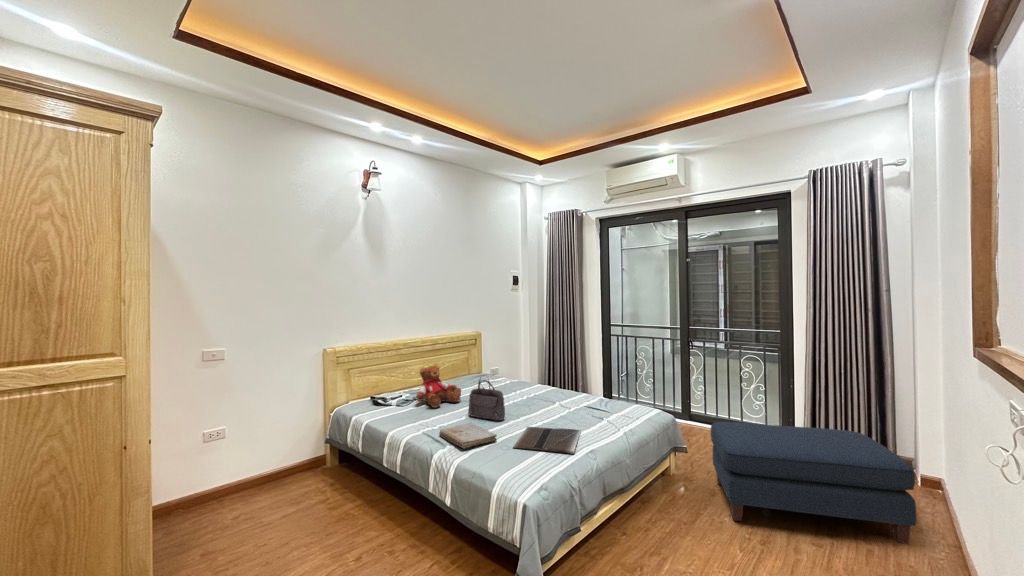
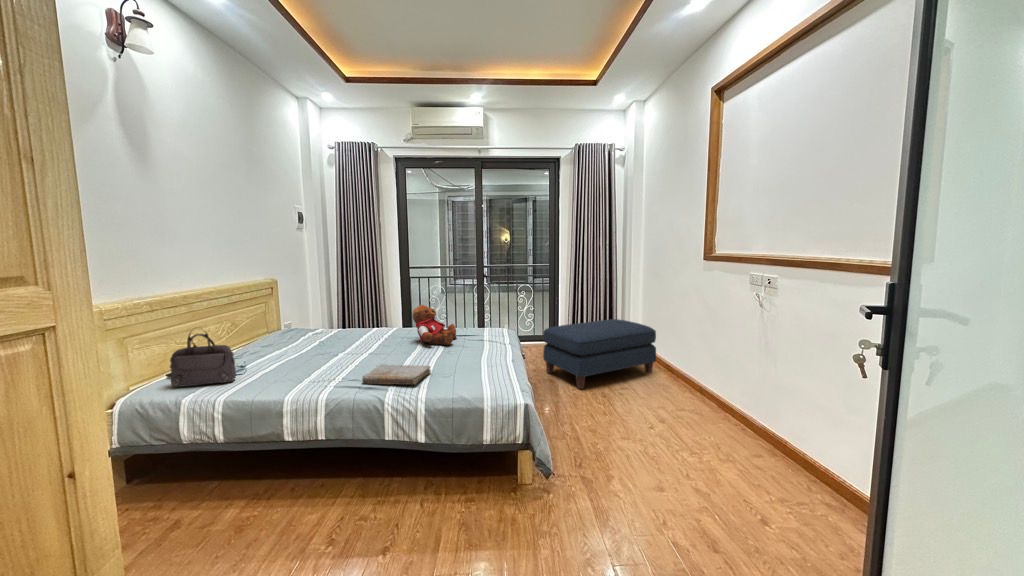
teddy bear: present [416,366,461,408] -> present [413,305,456,345]
handbag: present [468,379,505,421] -> present [170,332,236,387]
laptop: present [513,427,581,453] -> none [435,349,508,373]

